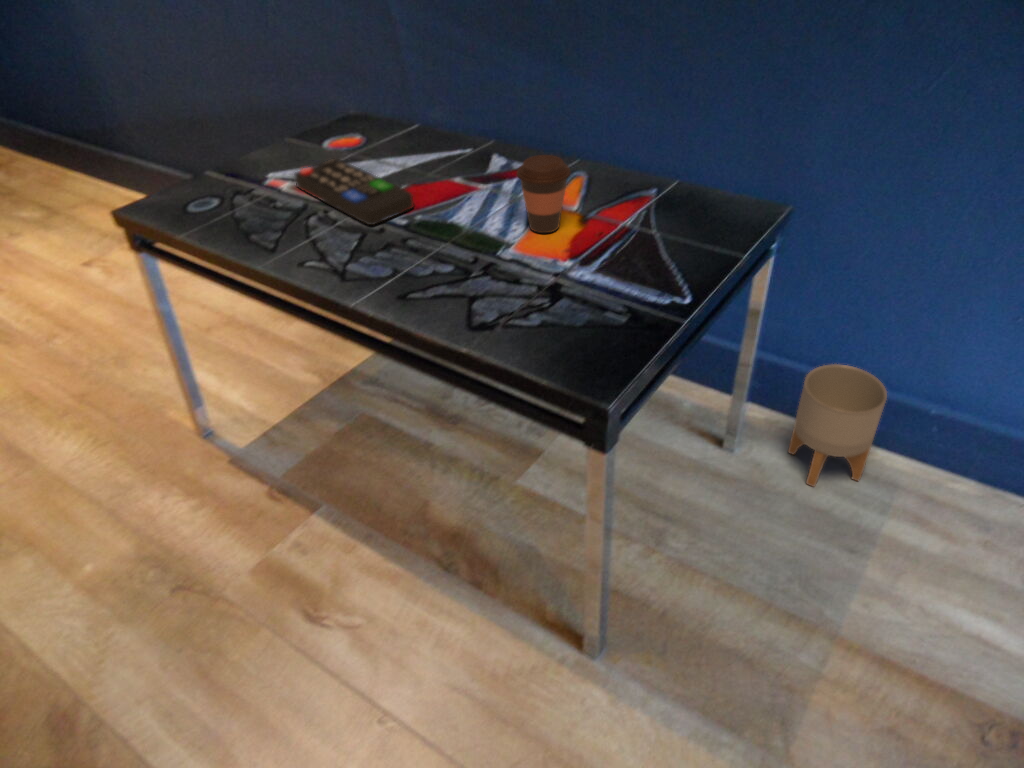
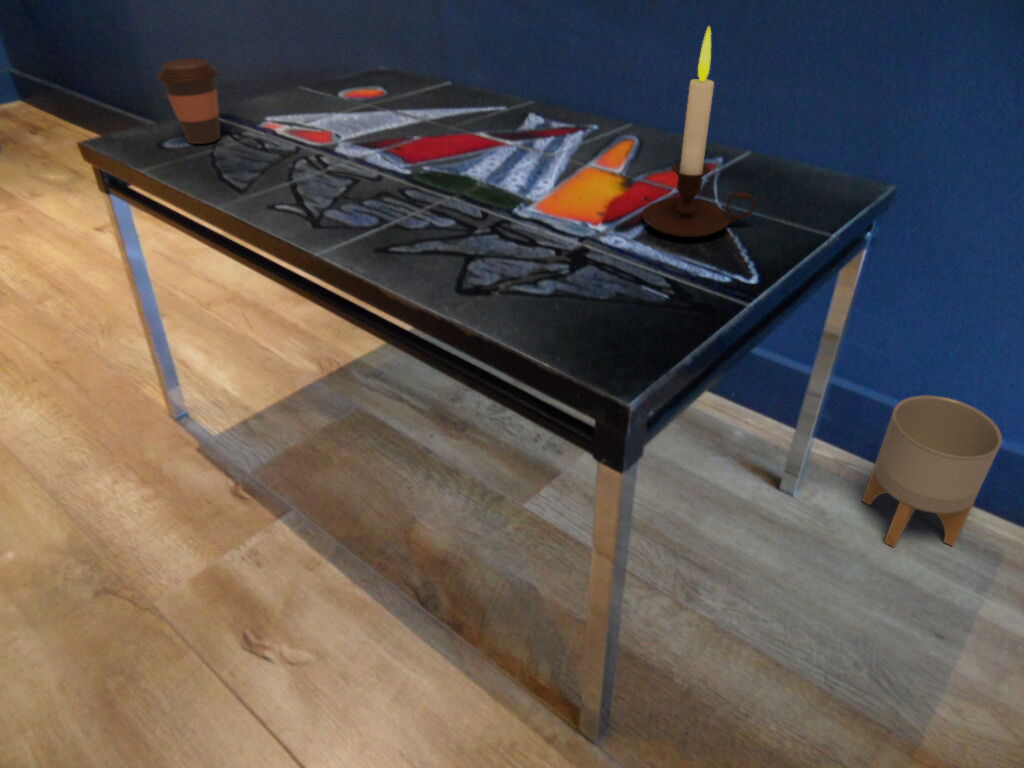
candle: none [599,115,685,268] -> present [642,27,755,237]
coffee cup: present [517,155,571,233] -> present [157,58,220,144]
remote control: present [294,158,413,225] -> none [292,103,423,172]

